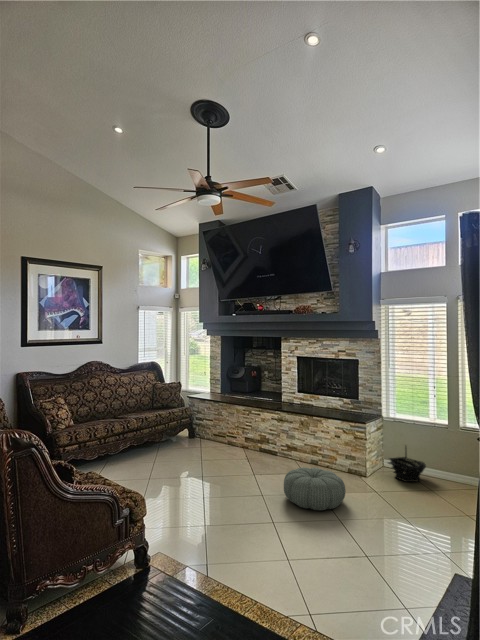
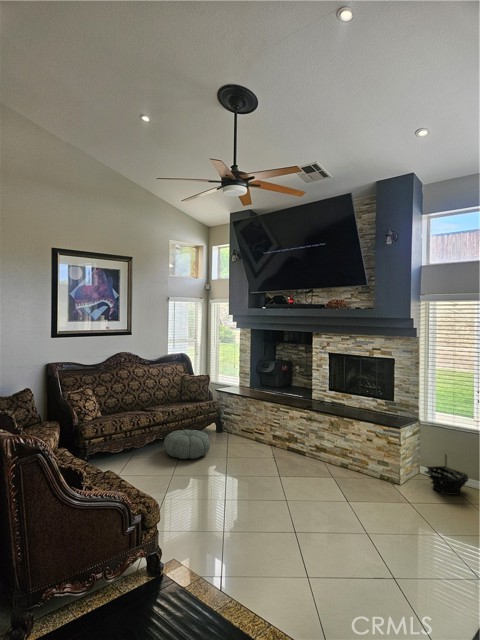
pouf: present [284,467,346,510] -> present [164,430,210,459]

